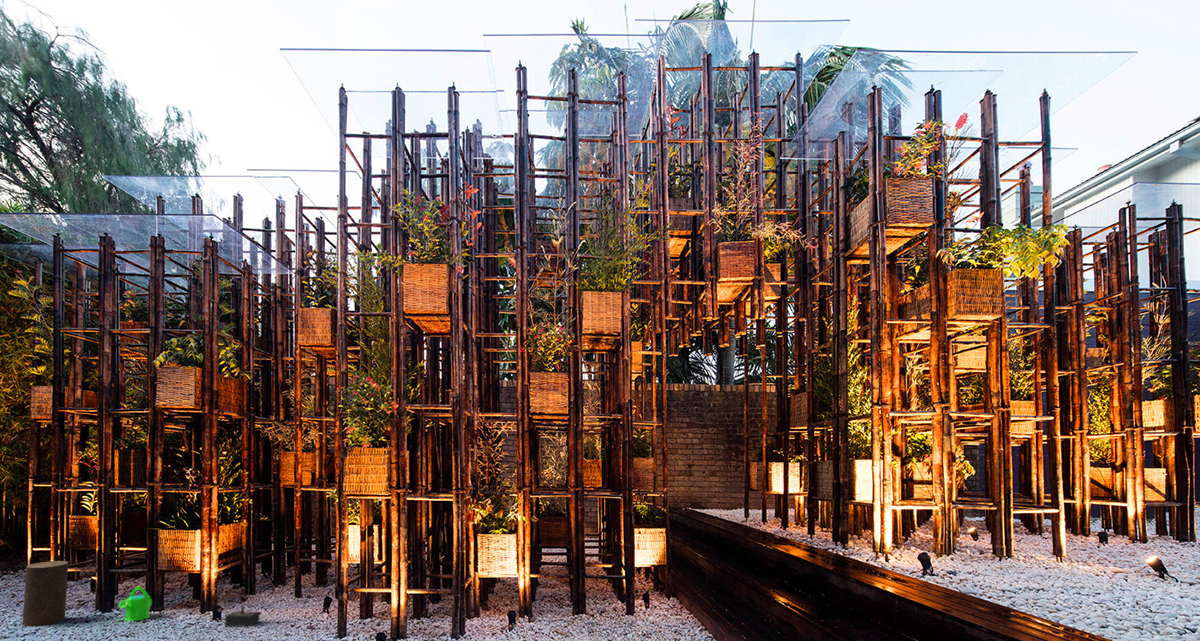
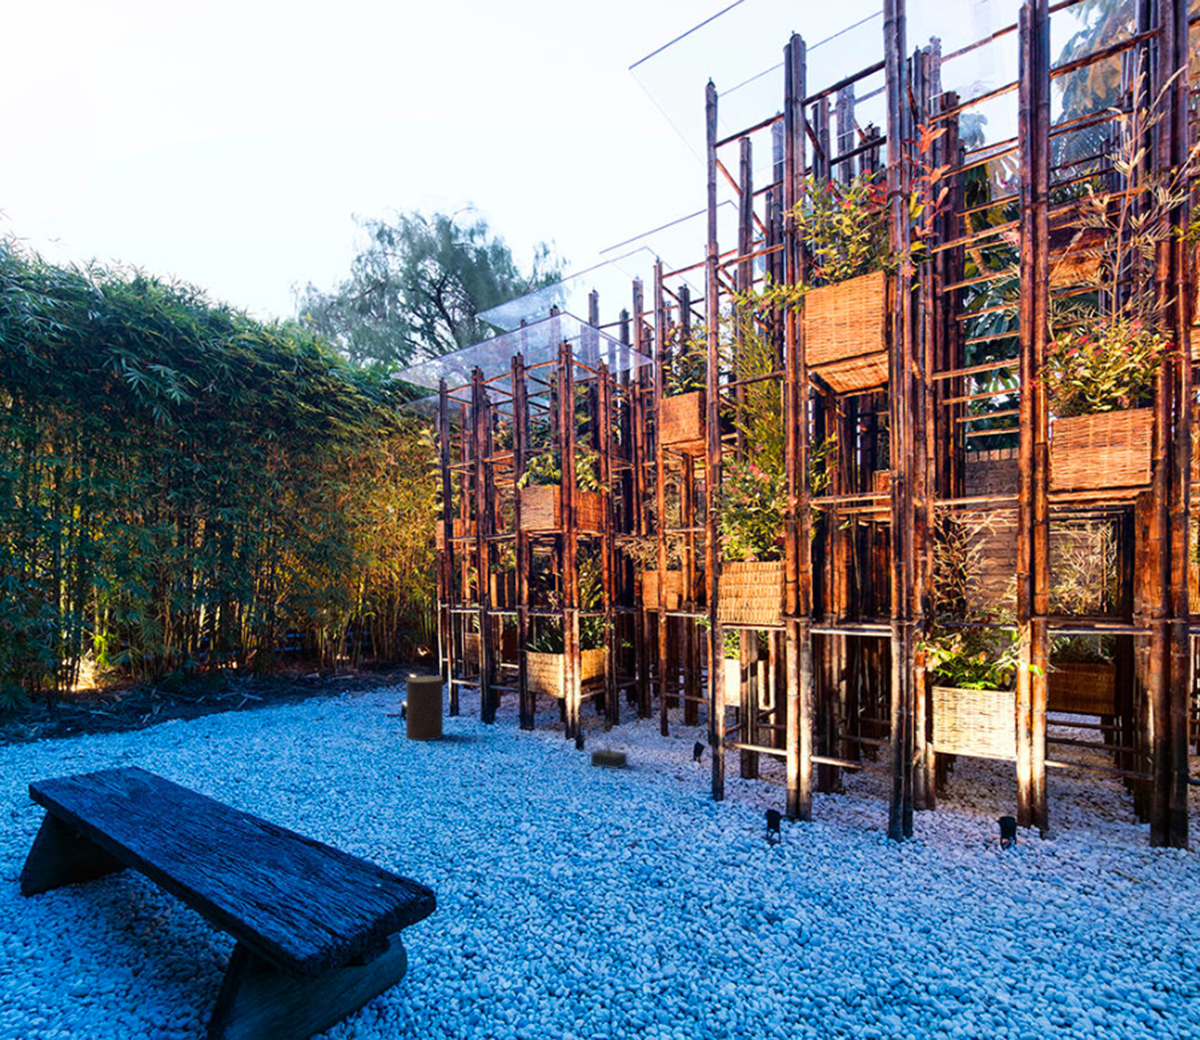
watering can: present [119,586,152,621] -> none [488,709,520,746]

